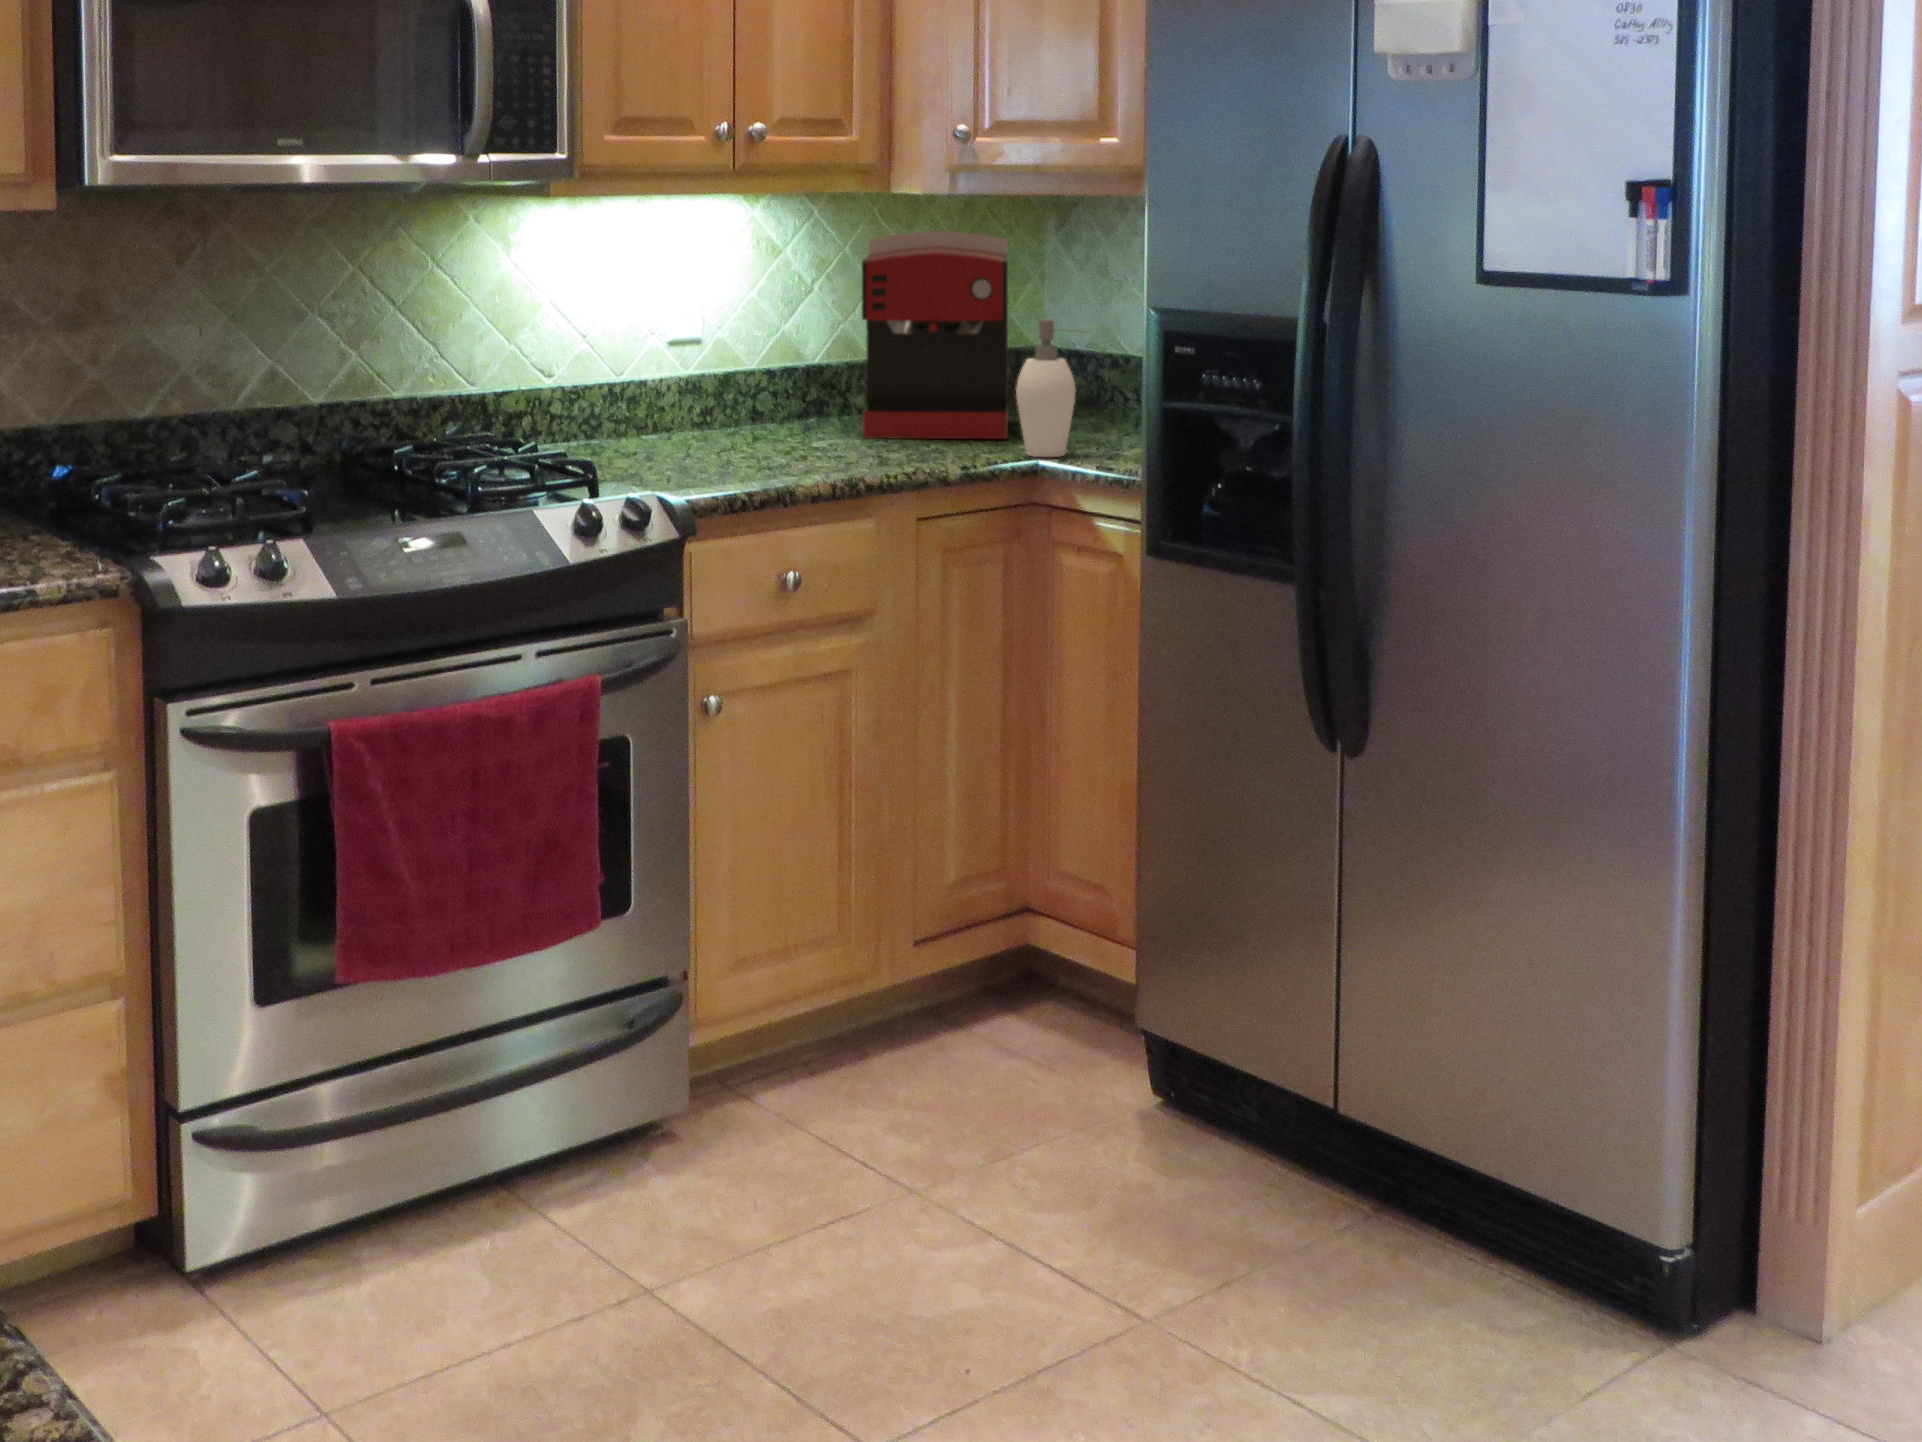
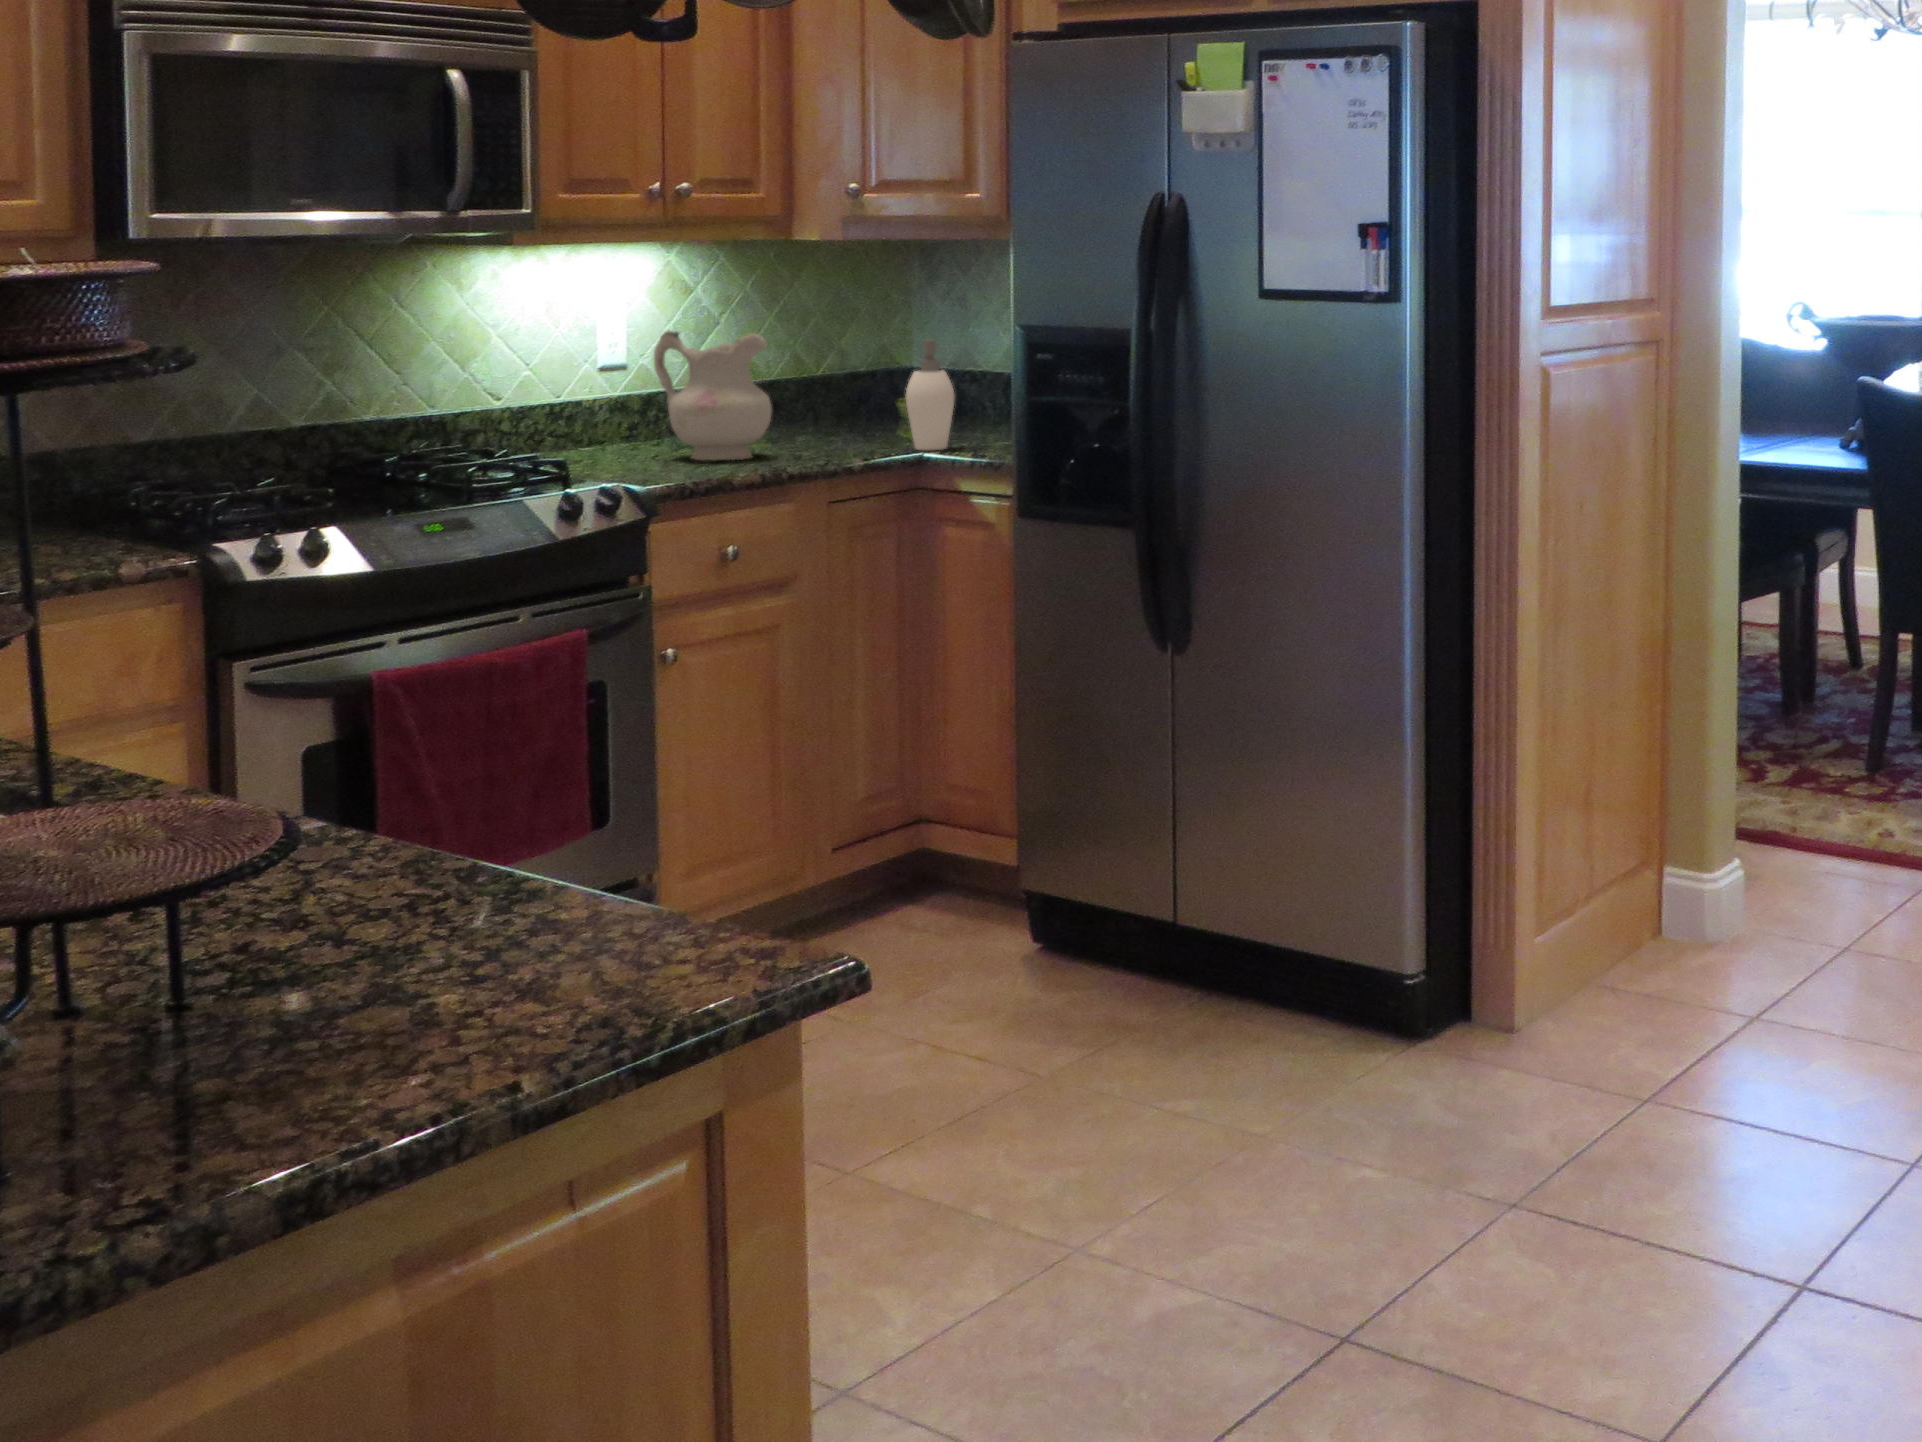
coffee maker: present [862,230,1008,439] -> none [769,269,895,444]
ceramic pitcher: none [720,302,853,461] -> present [654,331,772,461]

